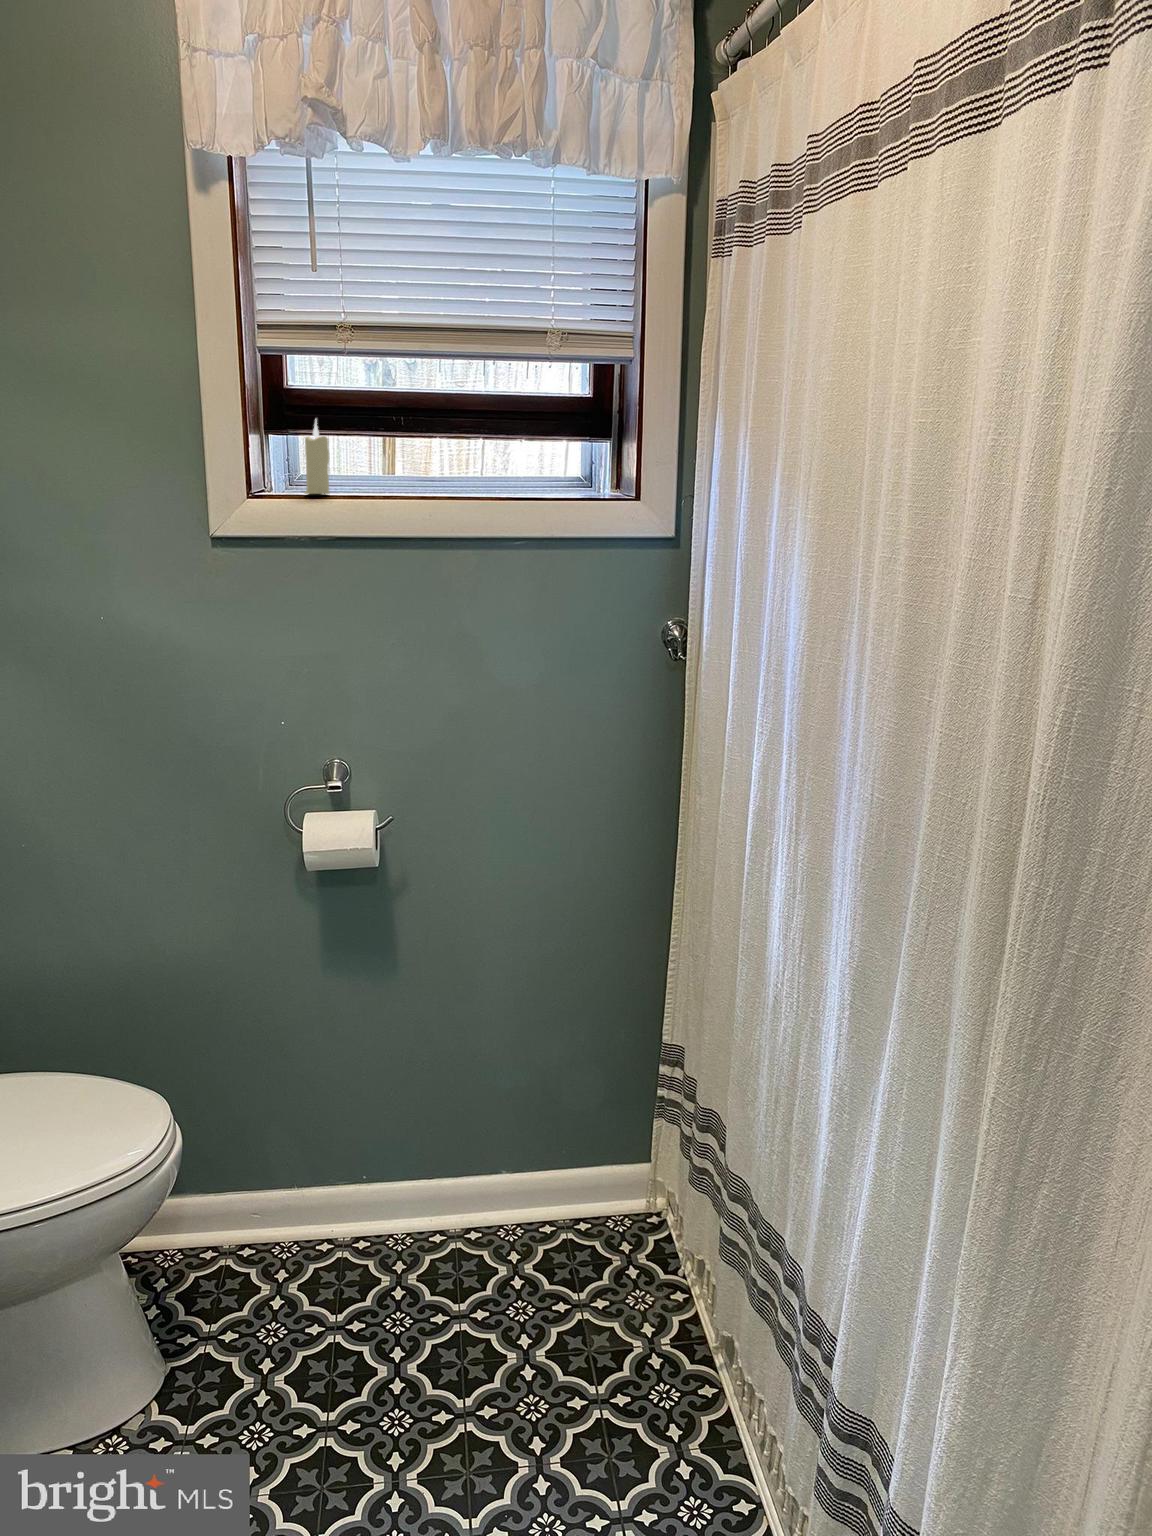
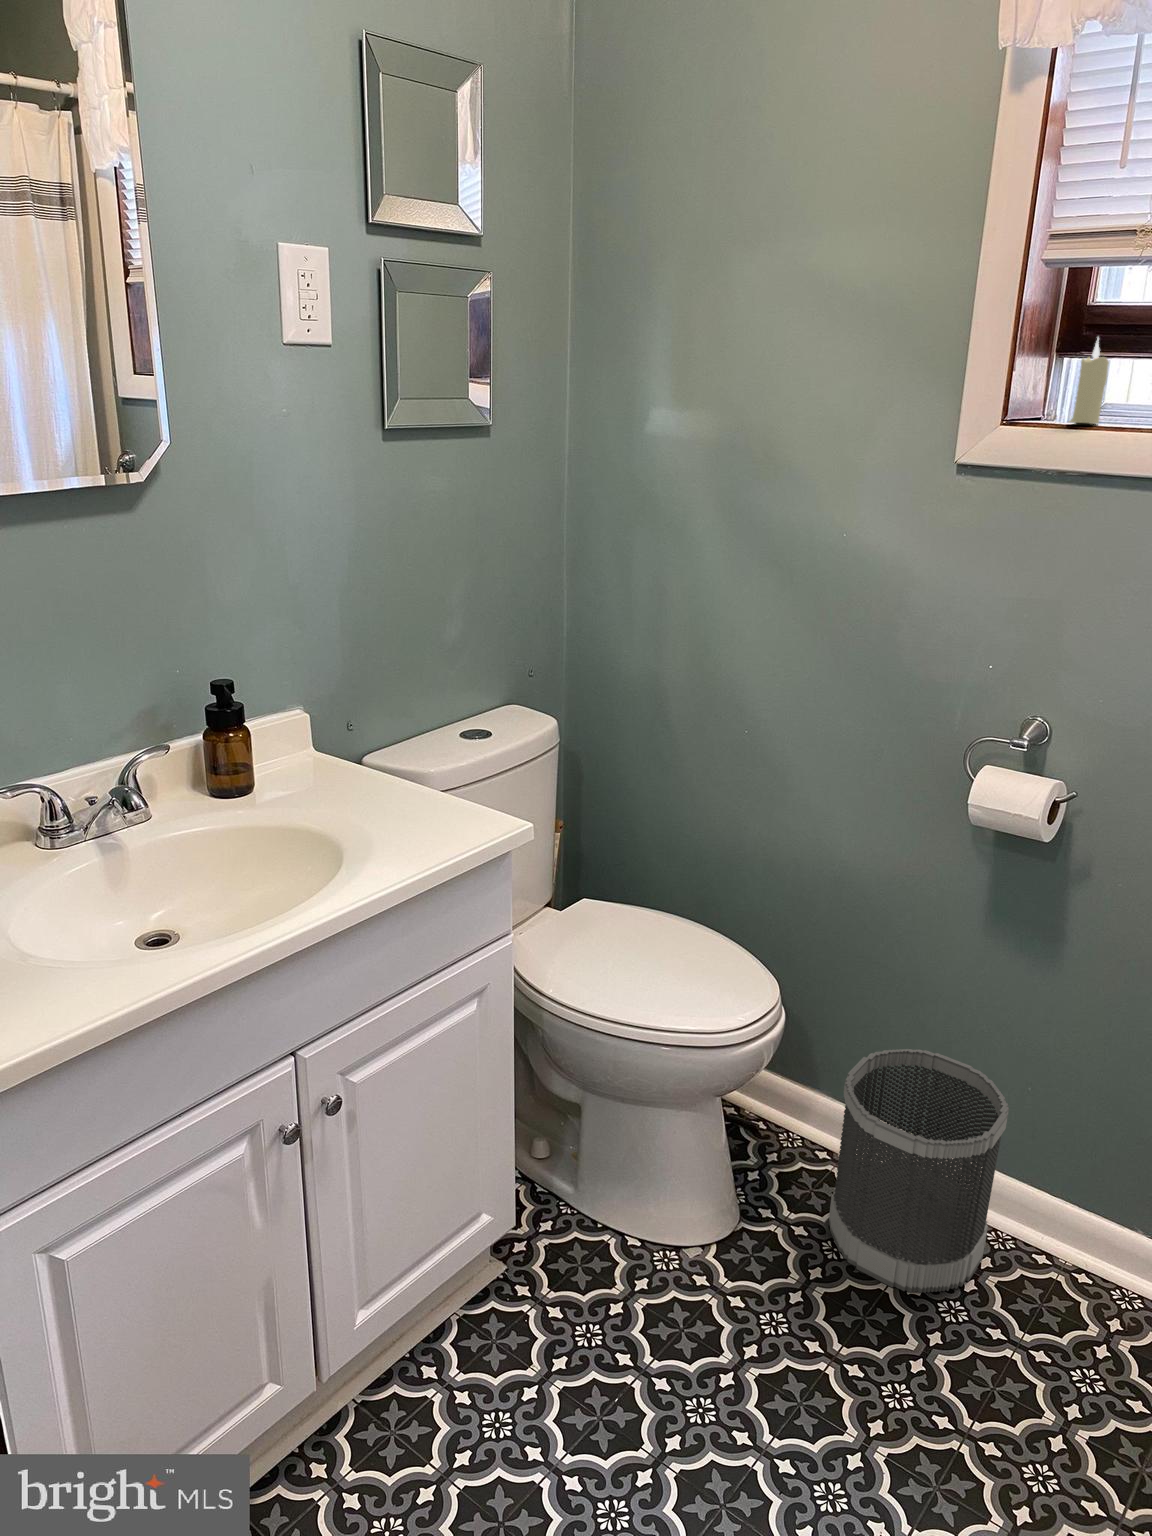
wastebasket: none [241,1097,396,1338] -> present [829,1049,1009,1293]

